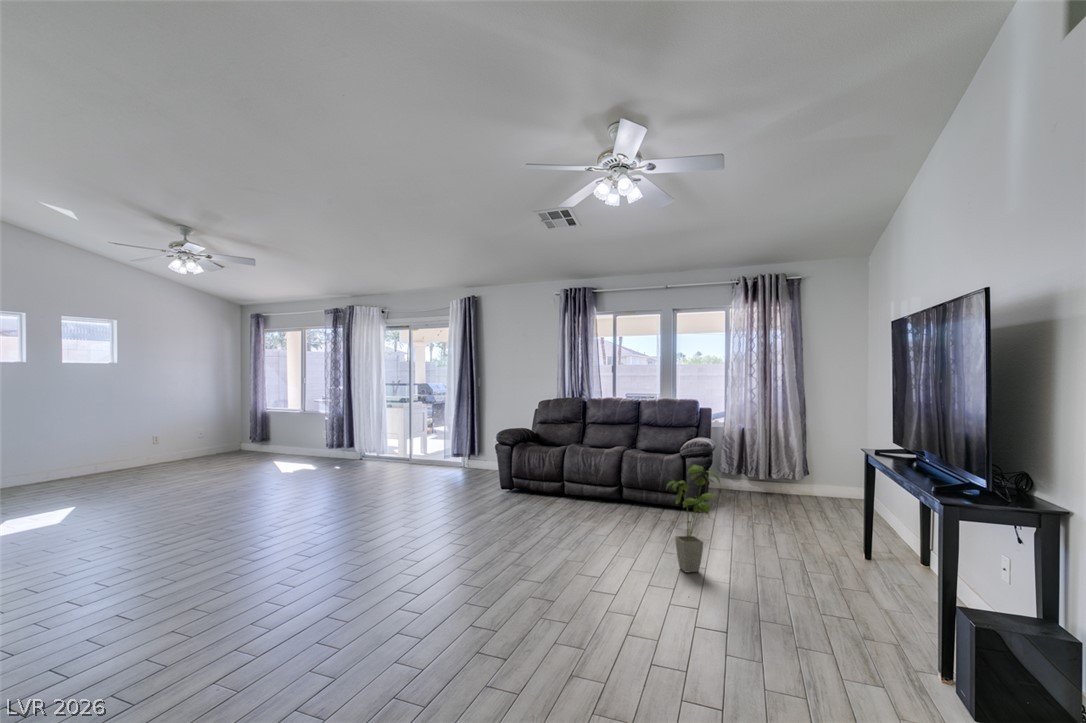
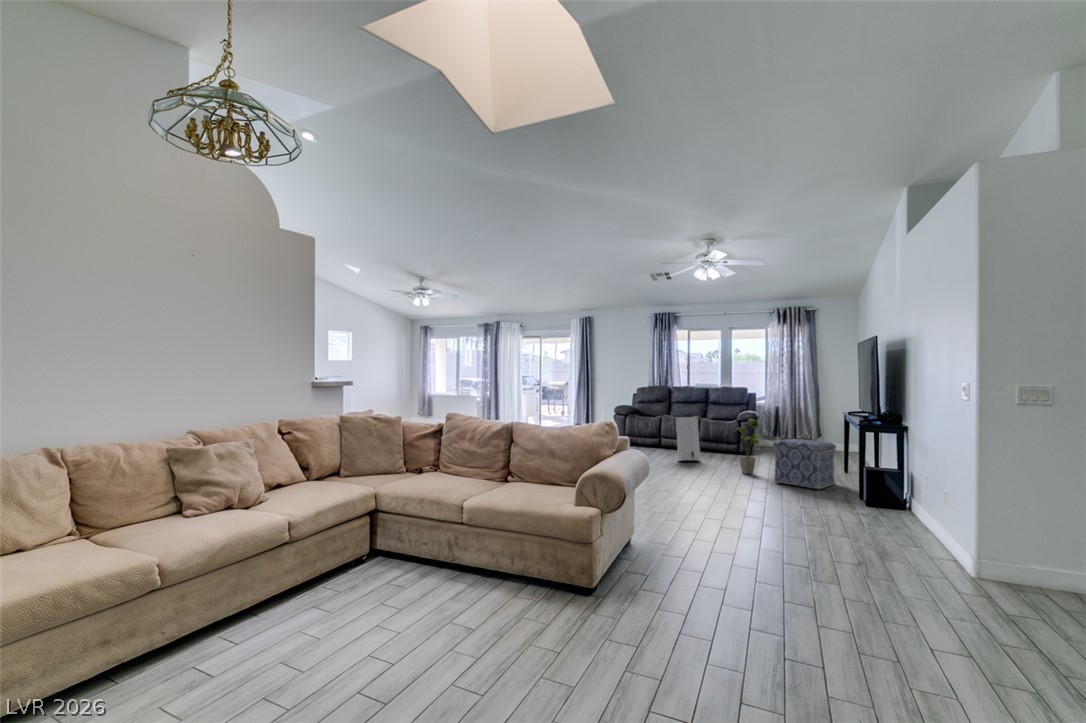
air purifier: none [574,455,614,533] -> present [676,417,700,461]
ottoman: none [735,508,862,637] -> present [773,439,836,490]

